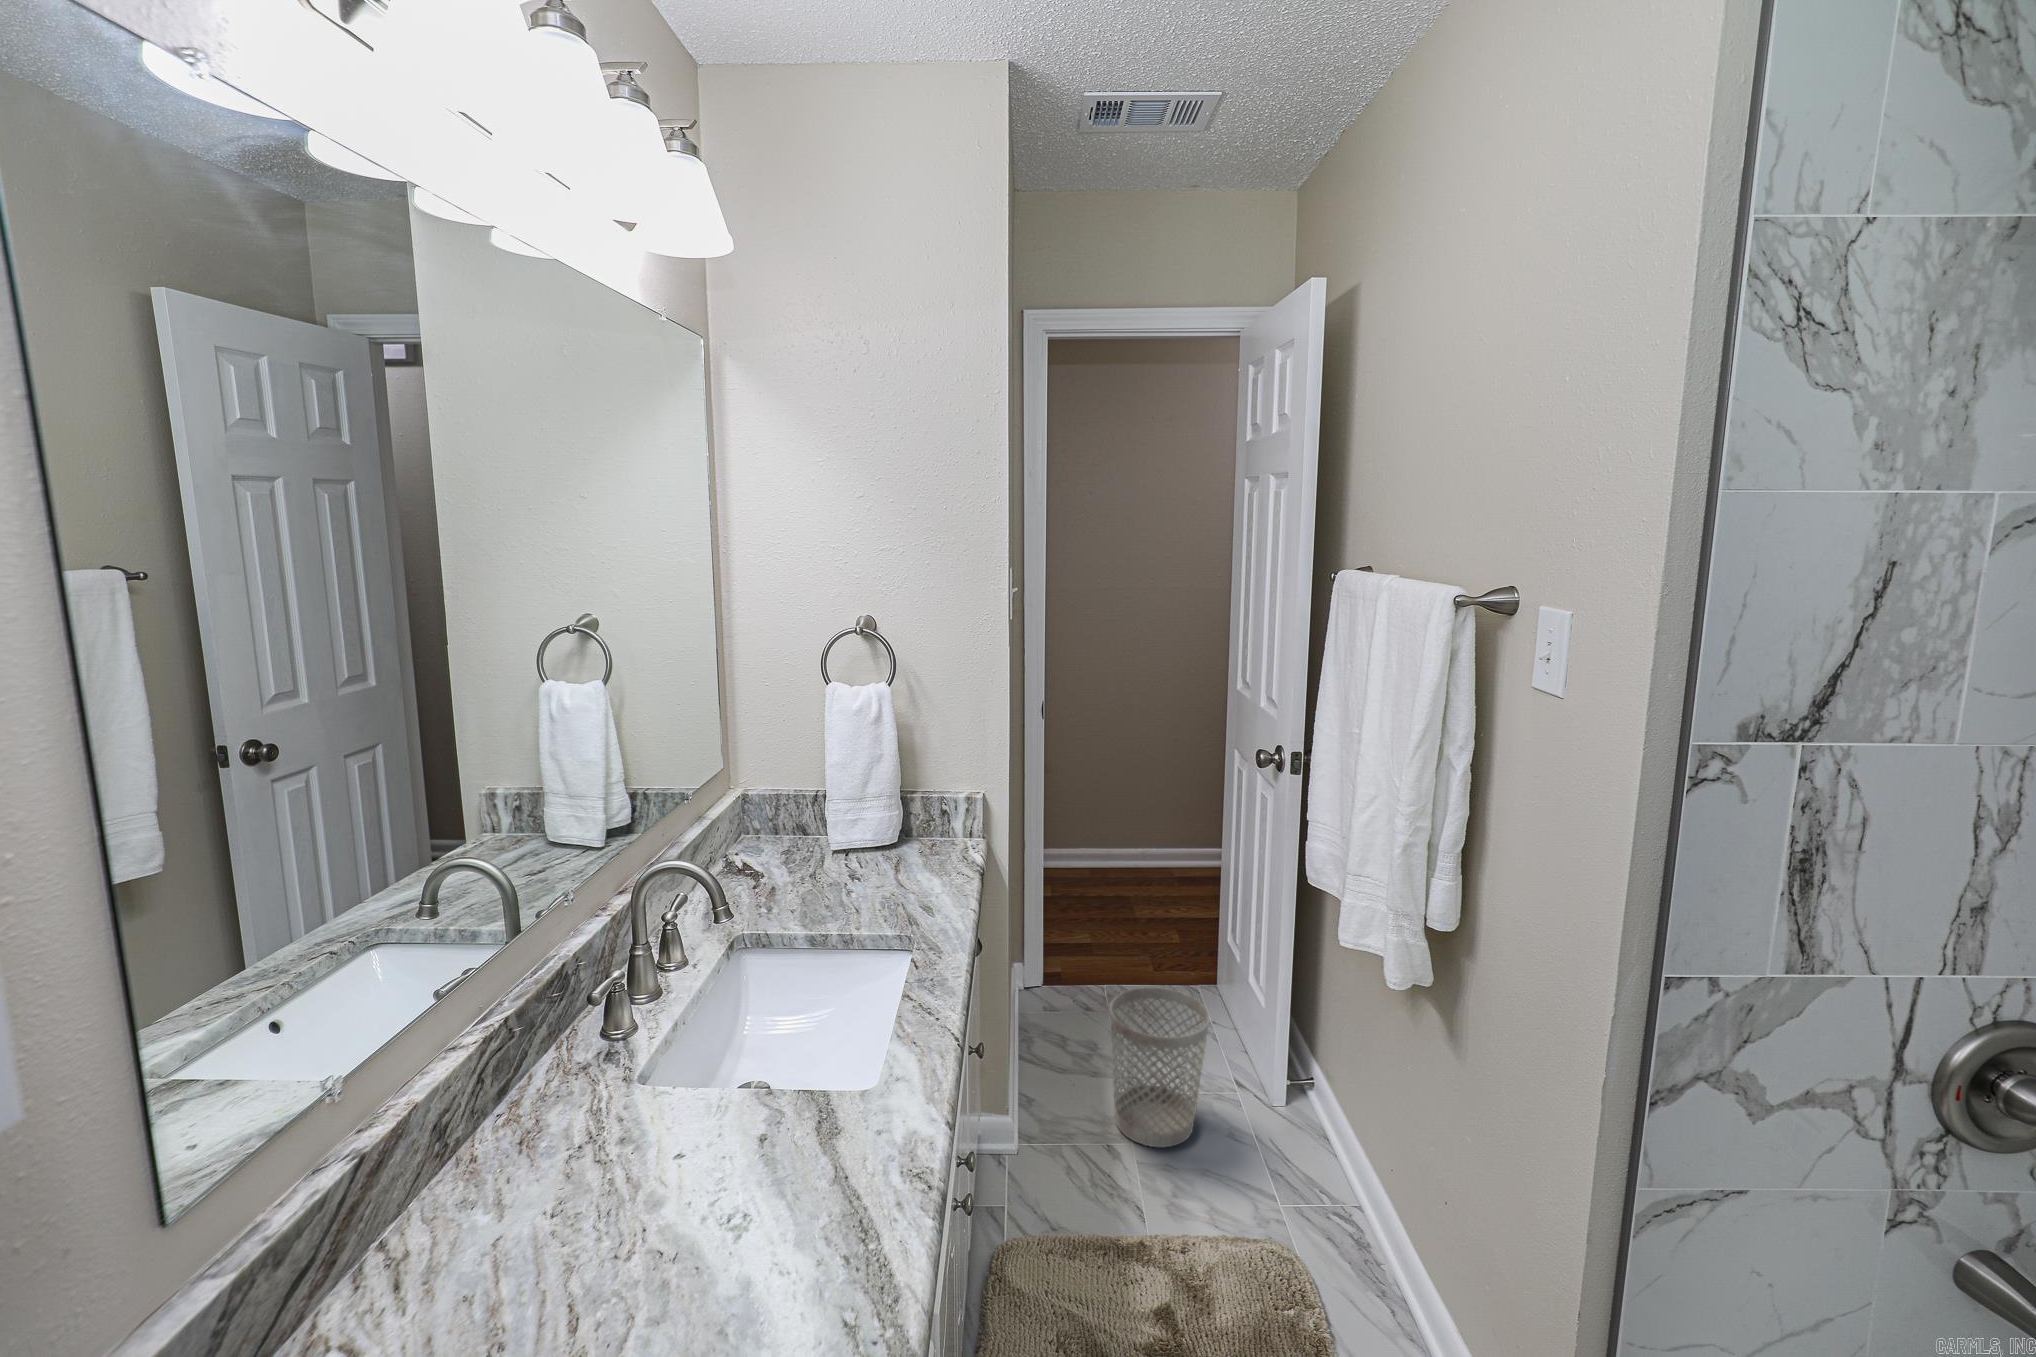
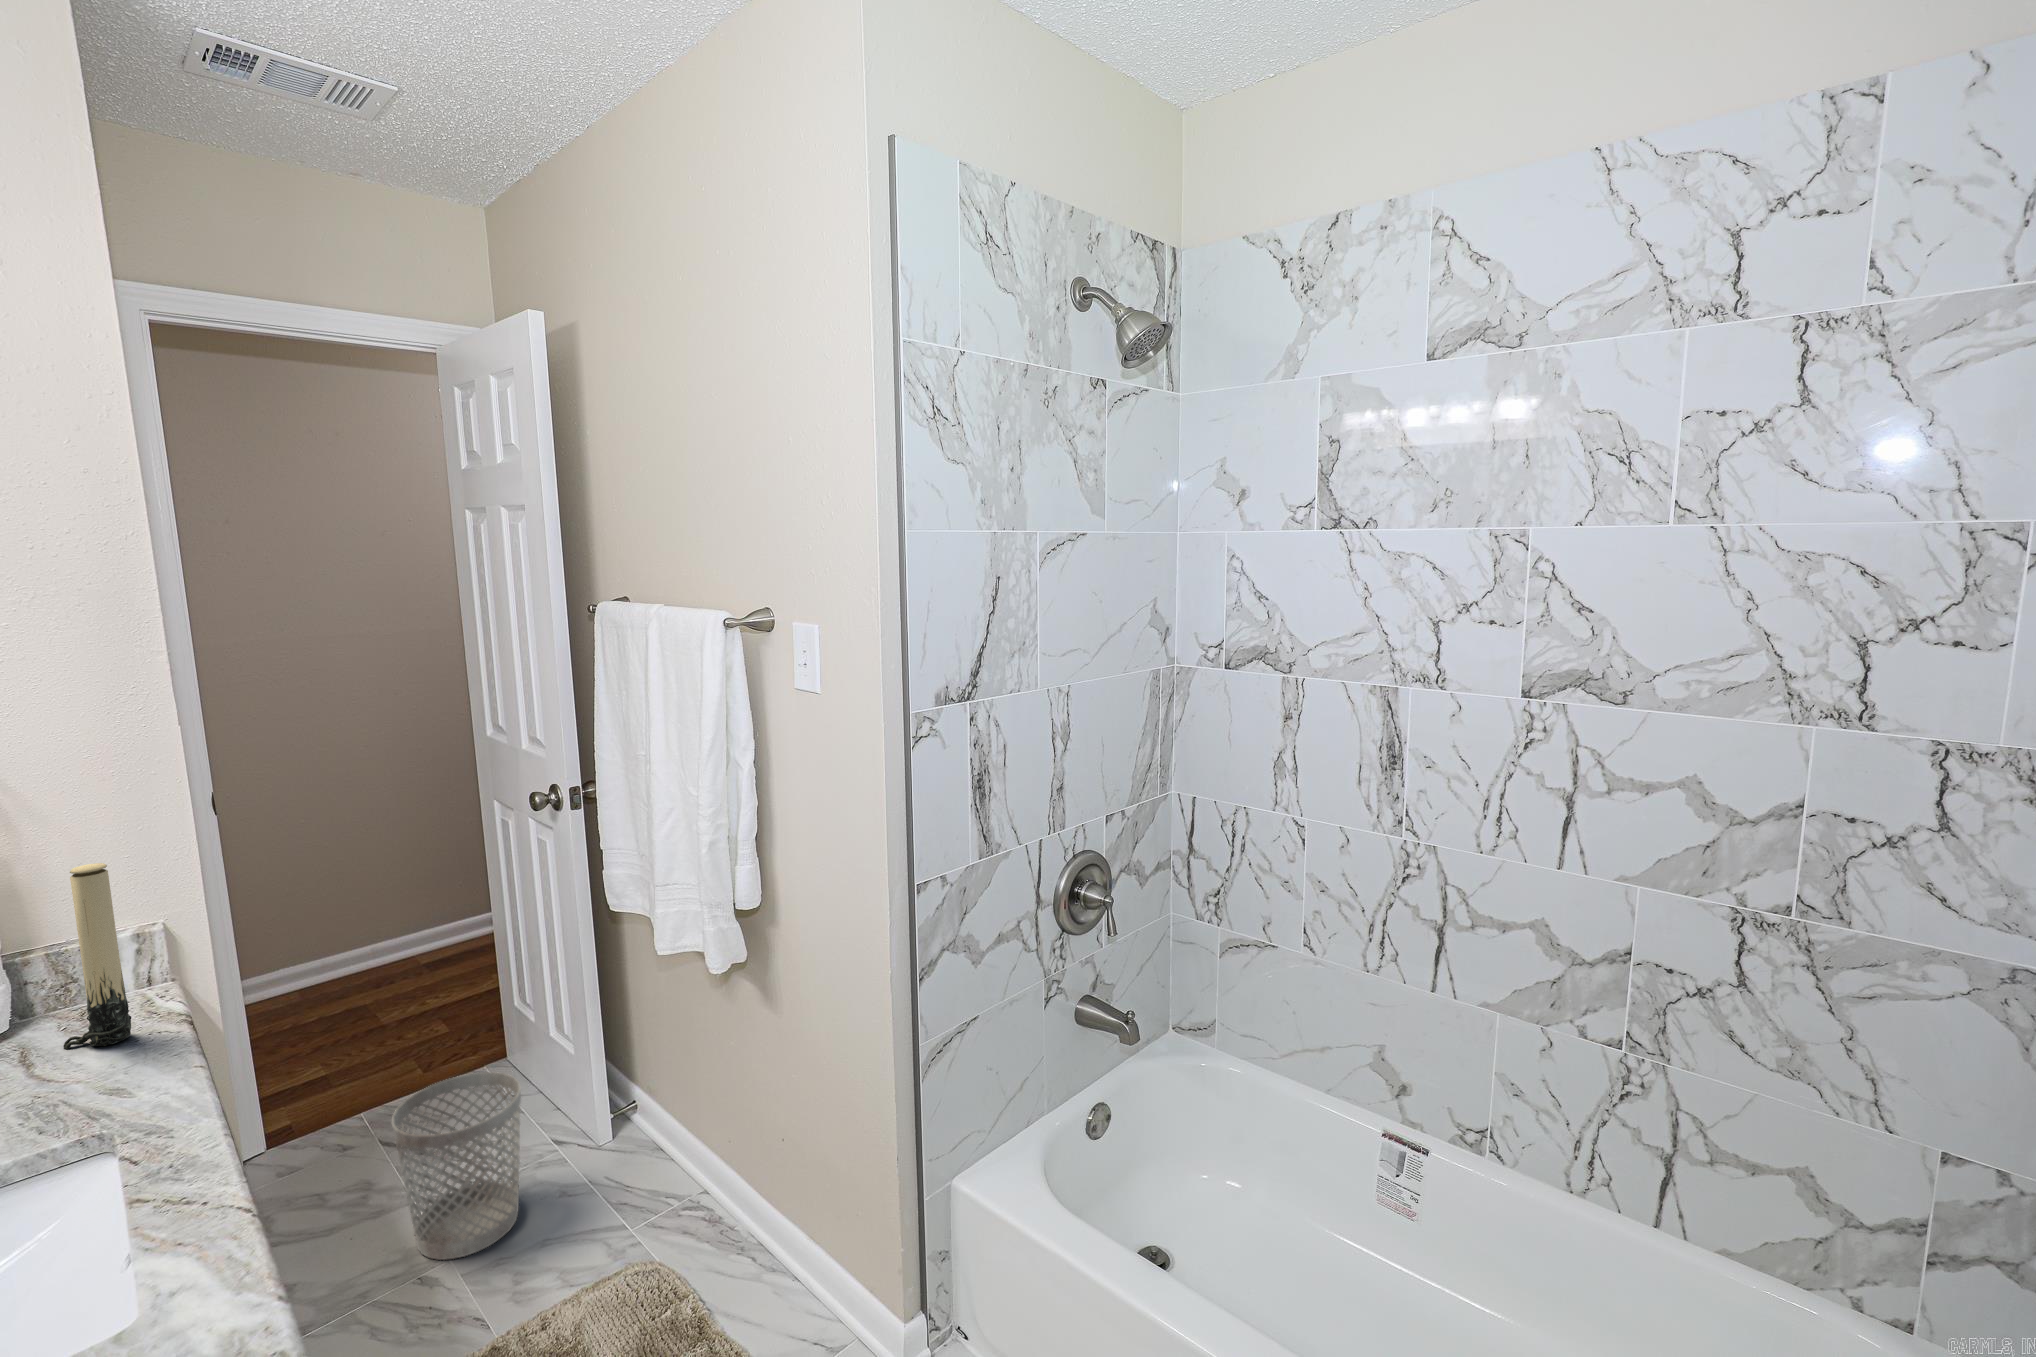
candle: none [910,740,945,873] -> present [64,863,131,1049]

